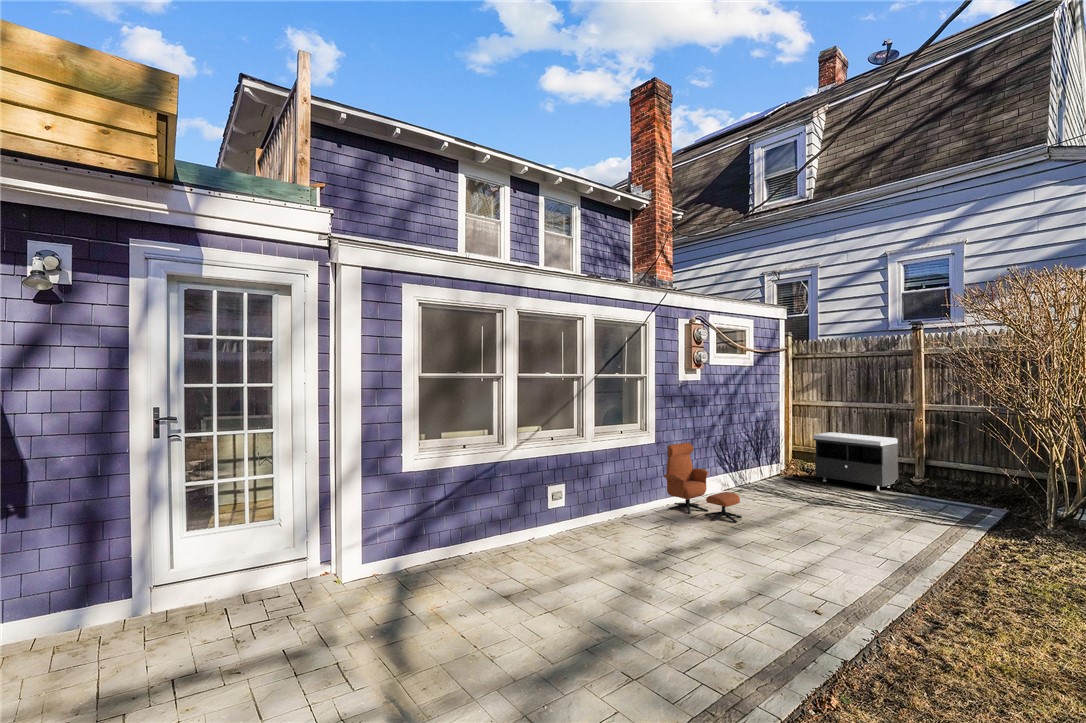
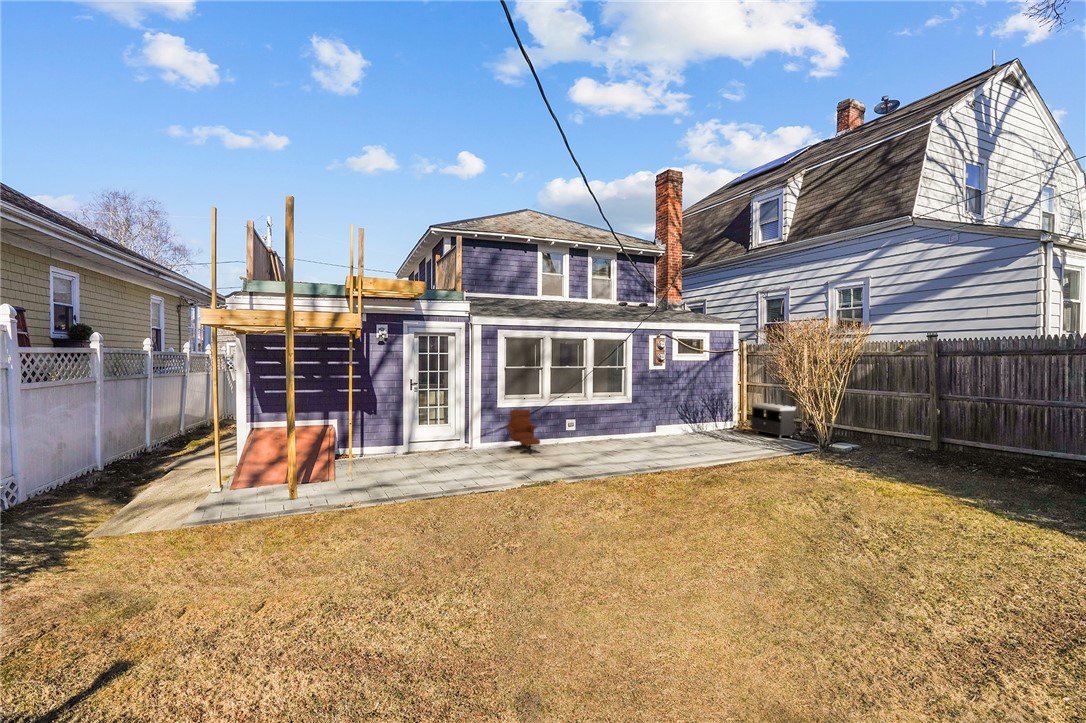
lounge chair: present [664,443,742,522] -> present [506,410,540,454]

